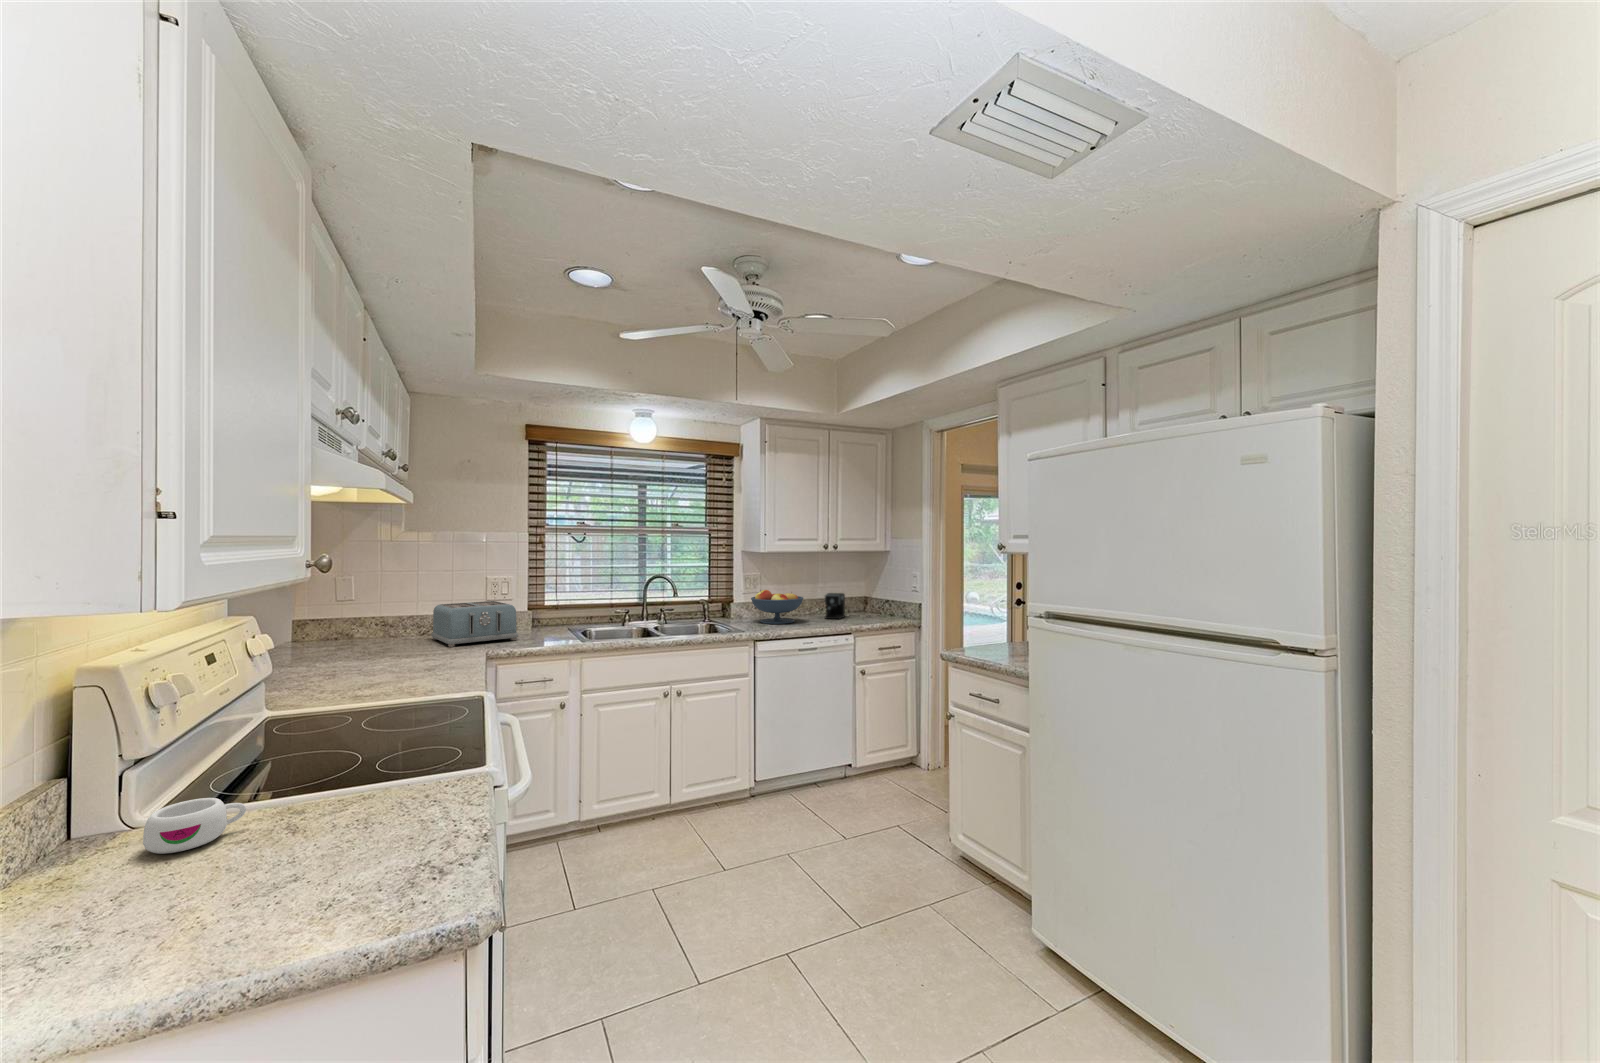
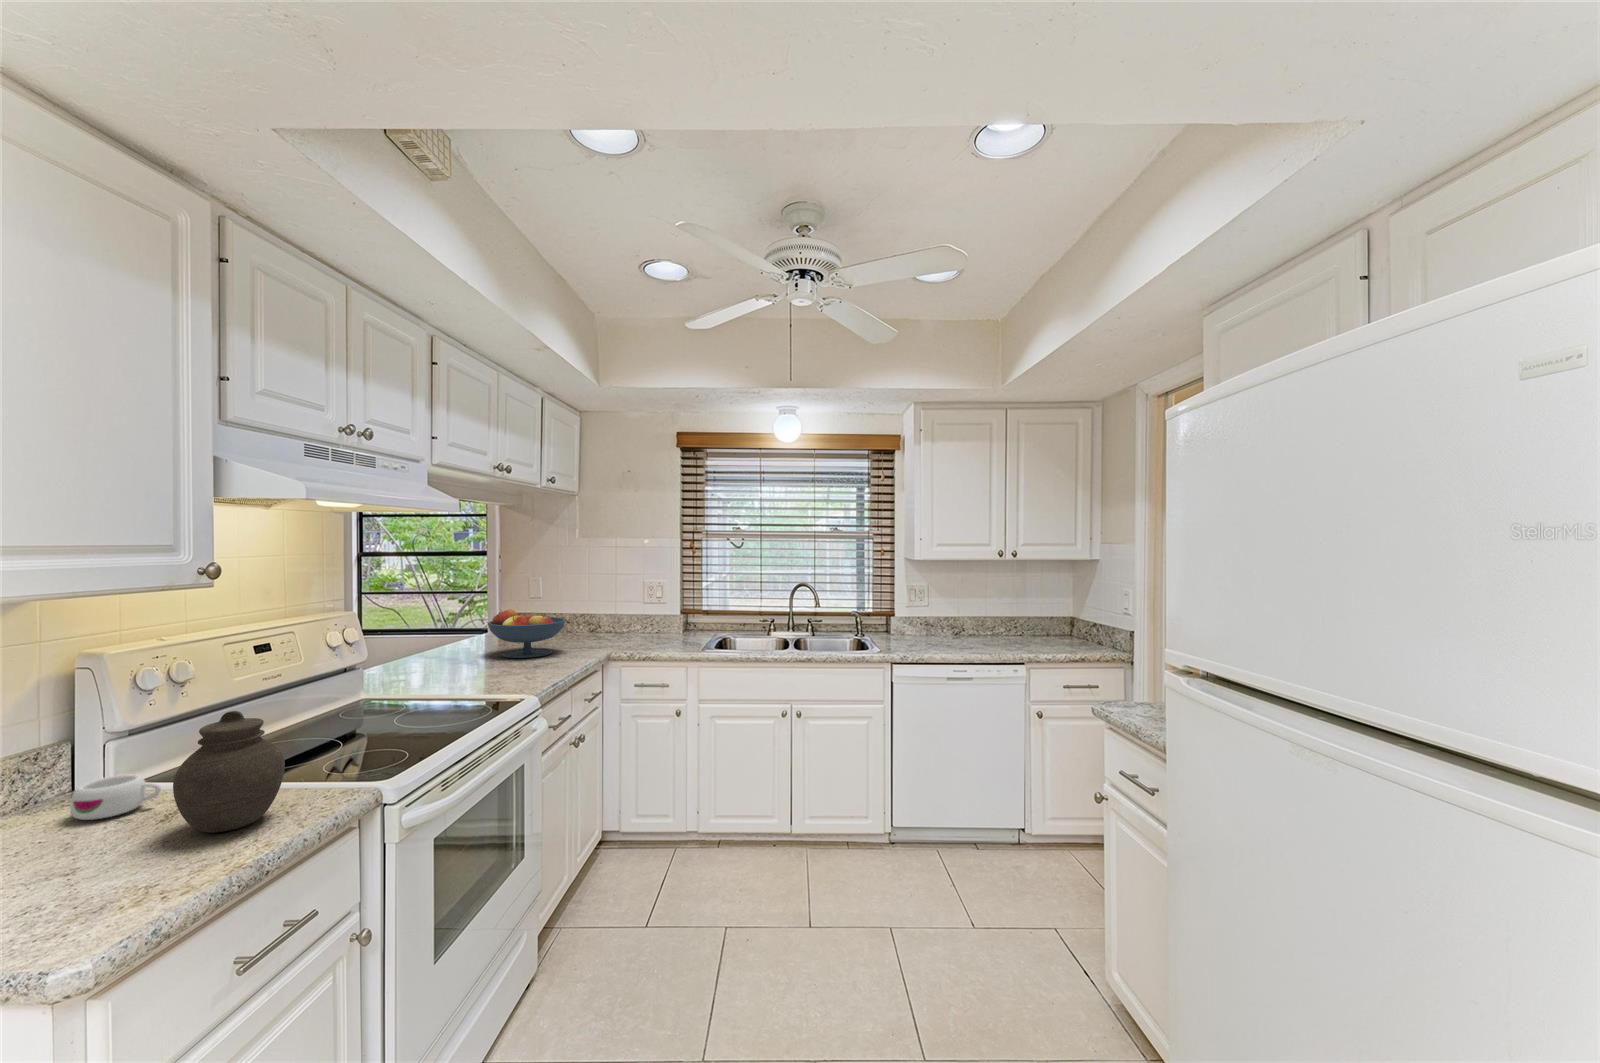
fruit bowl: present [751,590,803,624] -> present [488,609,566,658]
coffee maker: present [825,593,845,619] -> none [1006,611,1071,644]
toaster: present [431,601,518,647] -> none [593,603,658,645]
jar: none [327,705,430,830] -> present [173,711,285,833]

